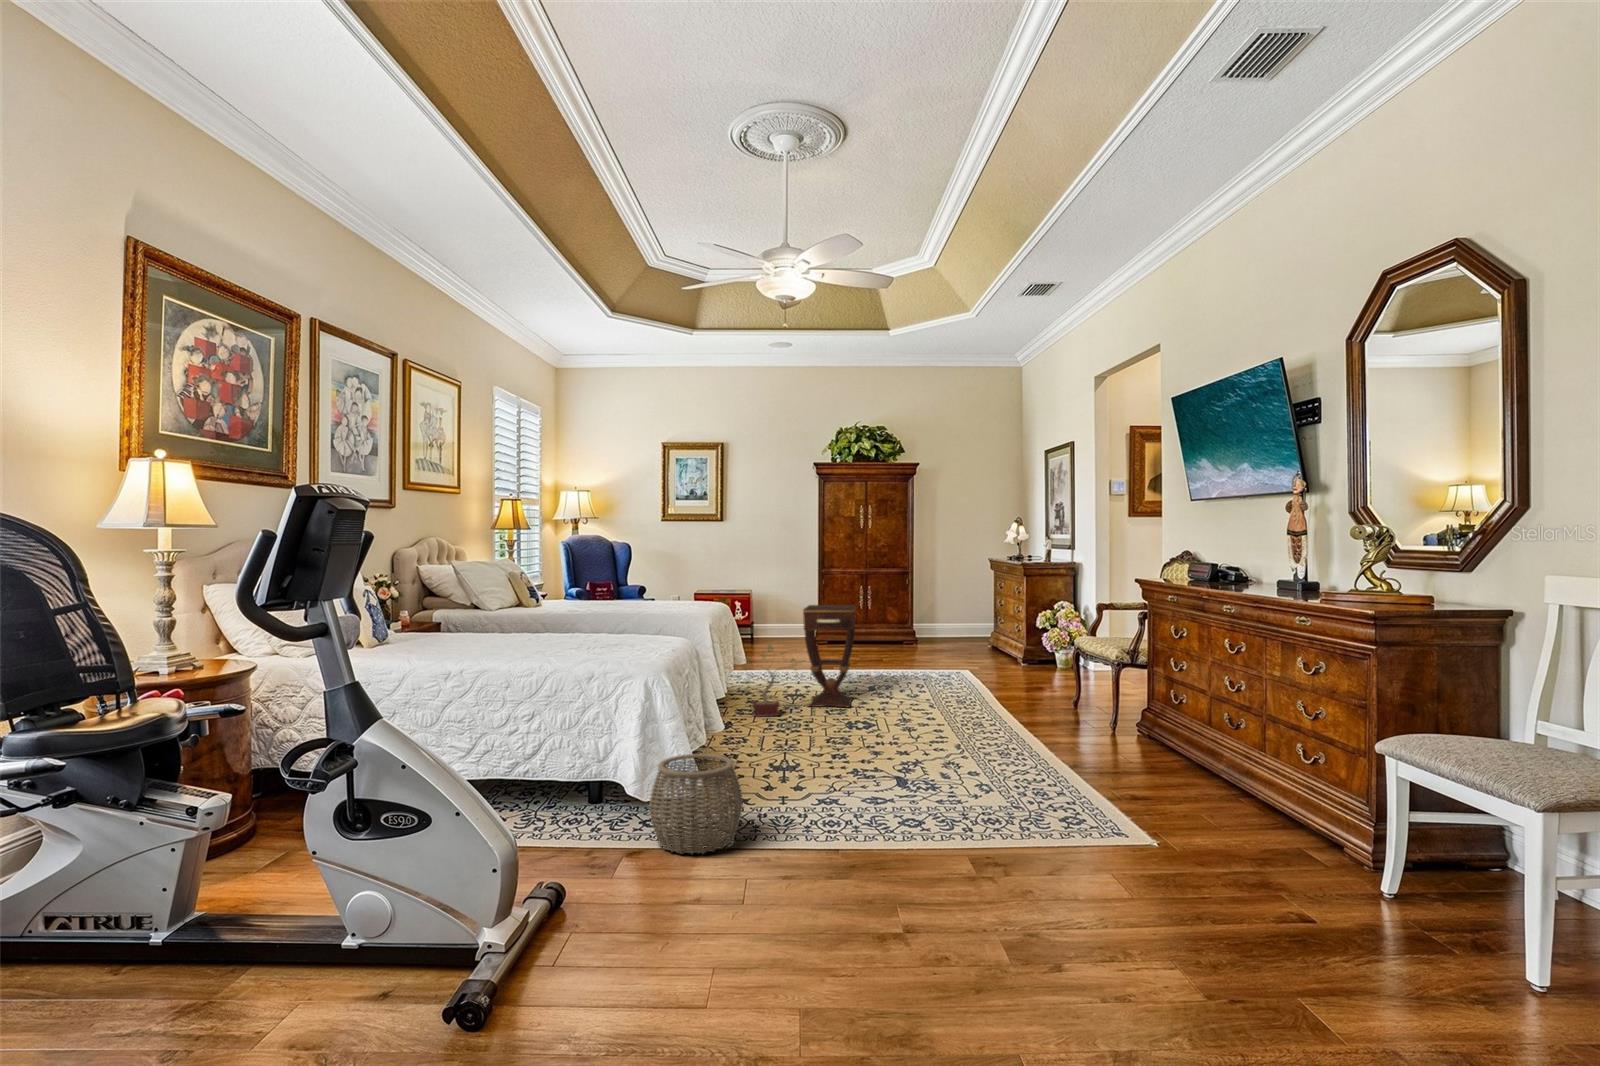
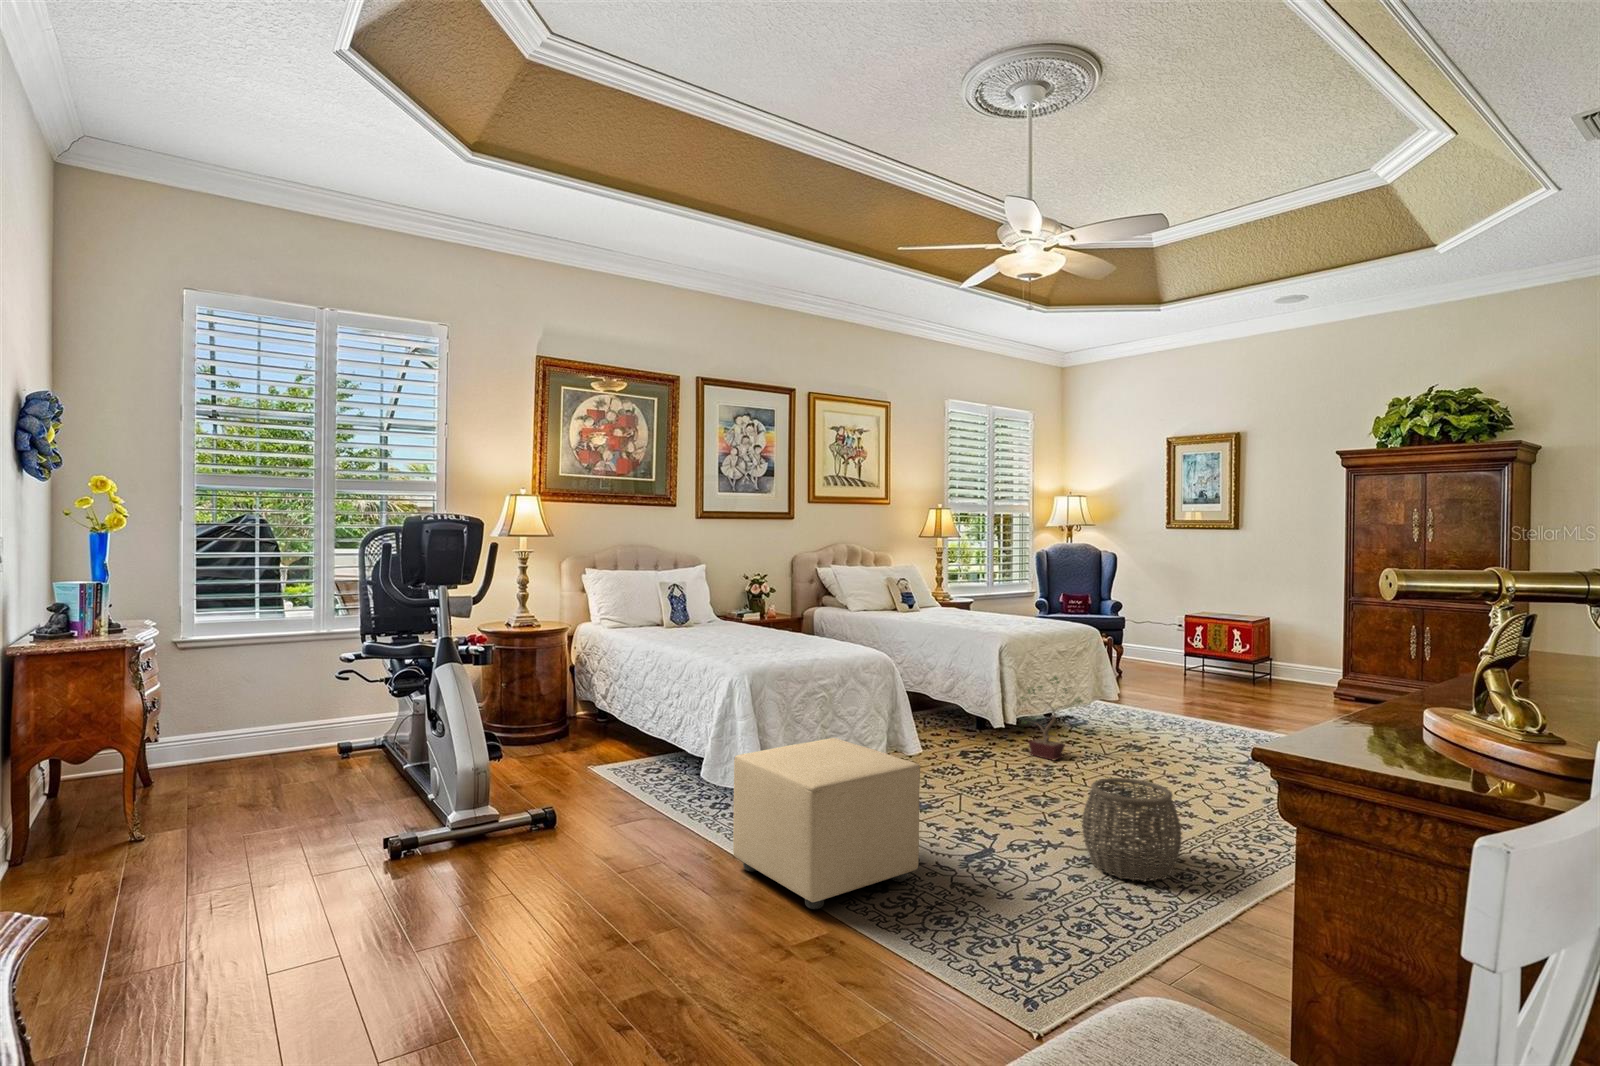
side table: present [803,605,856,707] -> none [1113,637,1208,773]
ottoman: none [791,708,924,845] -> present [733,738,920,909]
woven basket: present [649,754,743,854] -> present [1082,778,1182,882]

